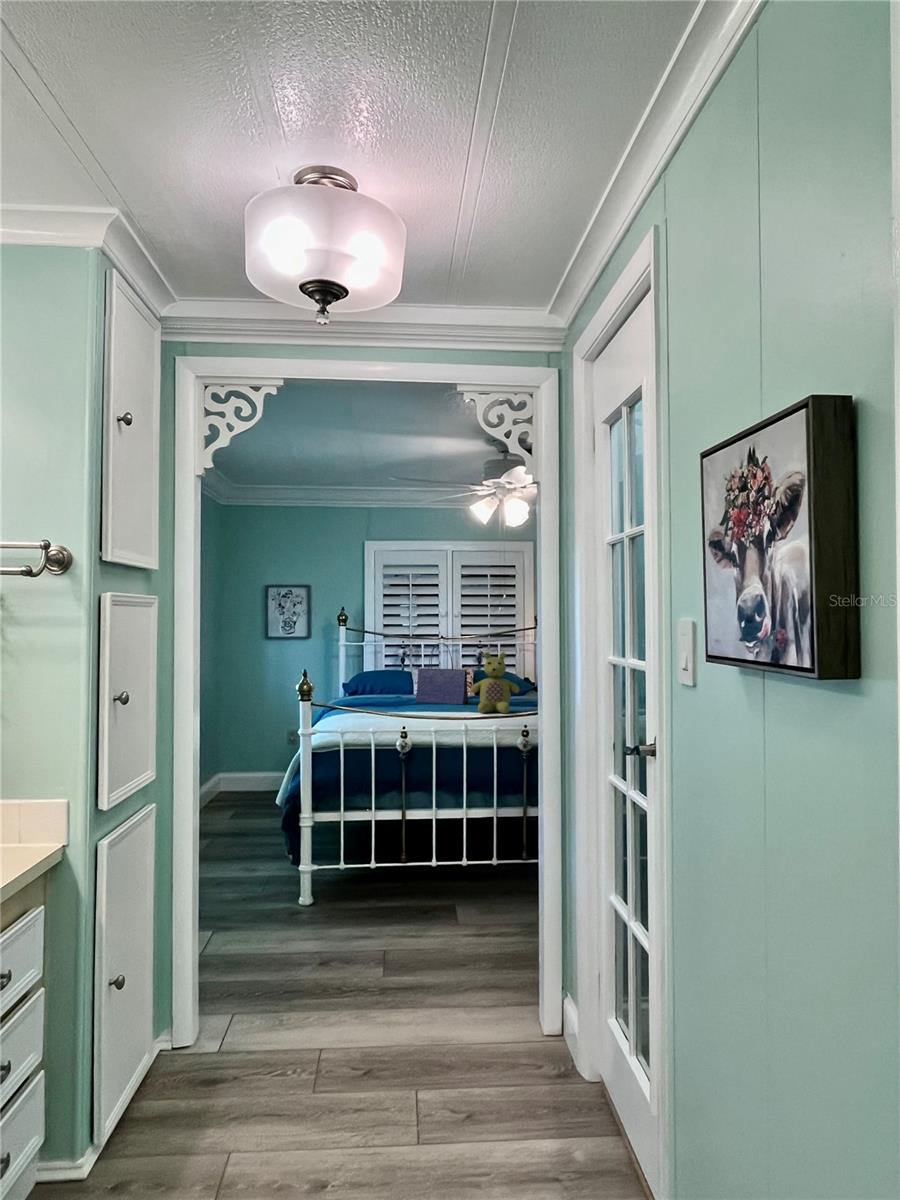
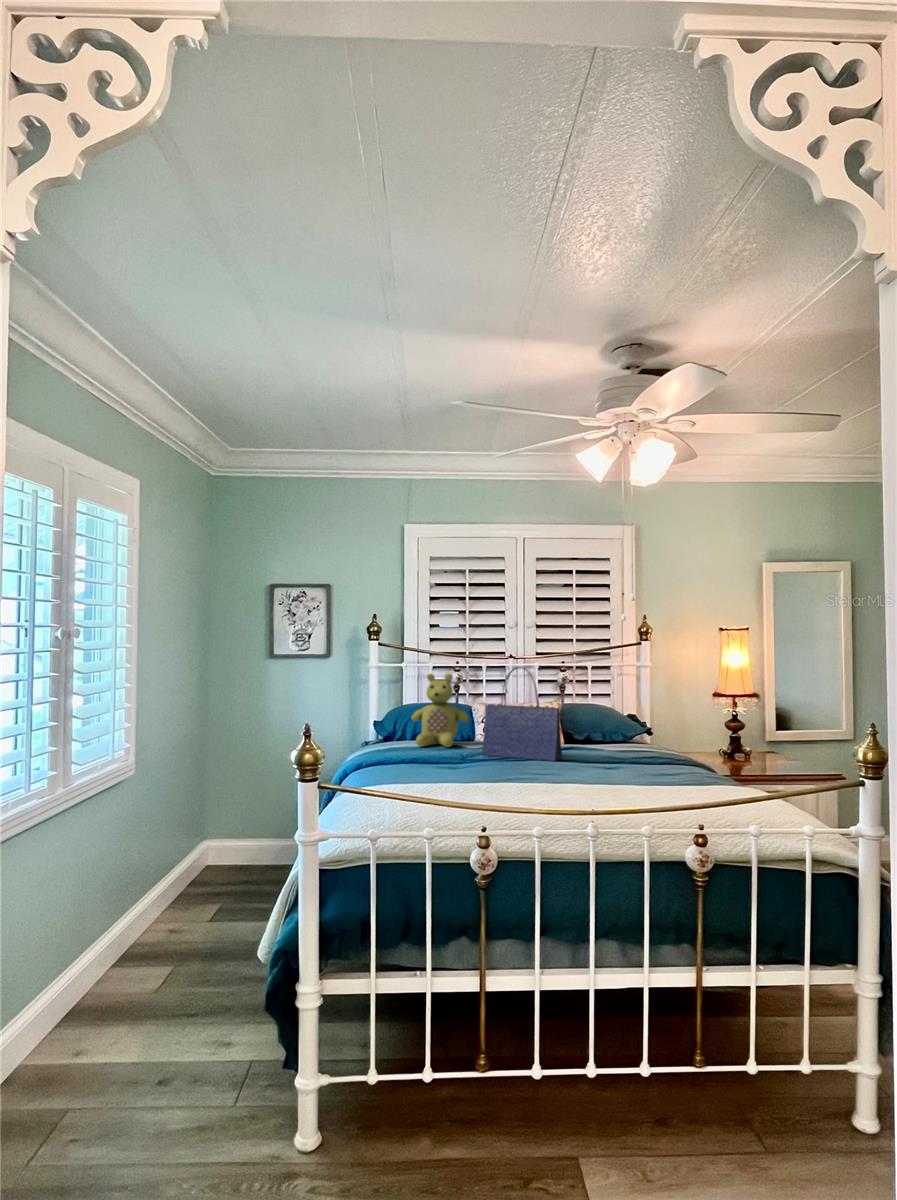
stuffed bear: present [471,652,520,713] -> present [412,674,468,747]

